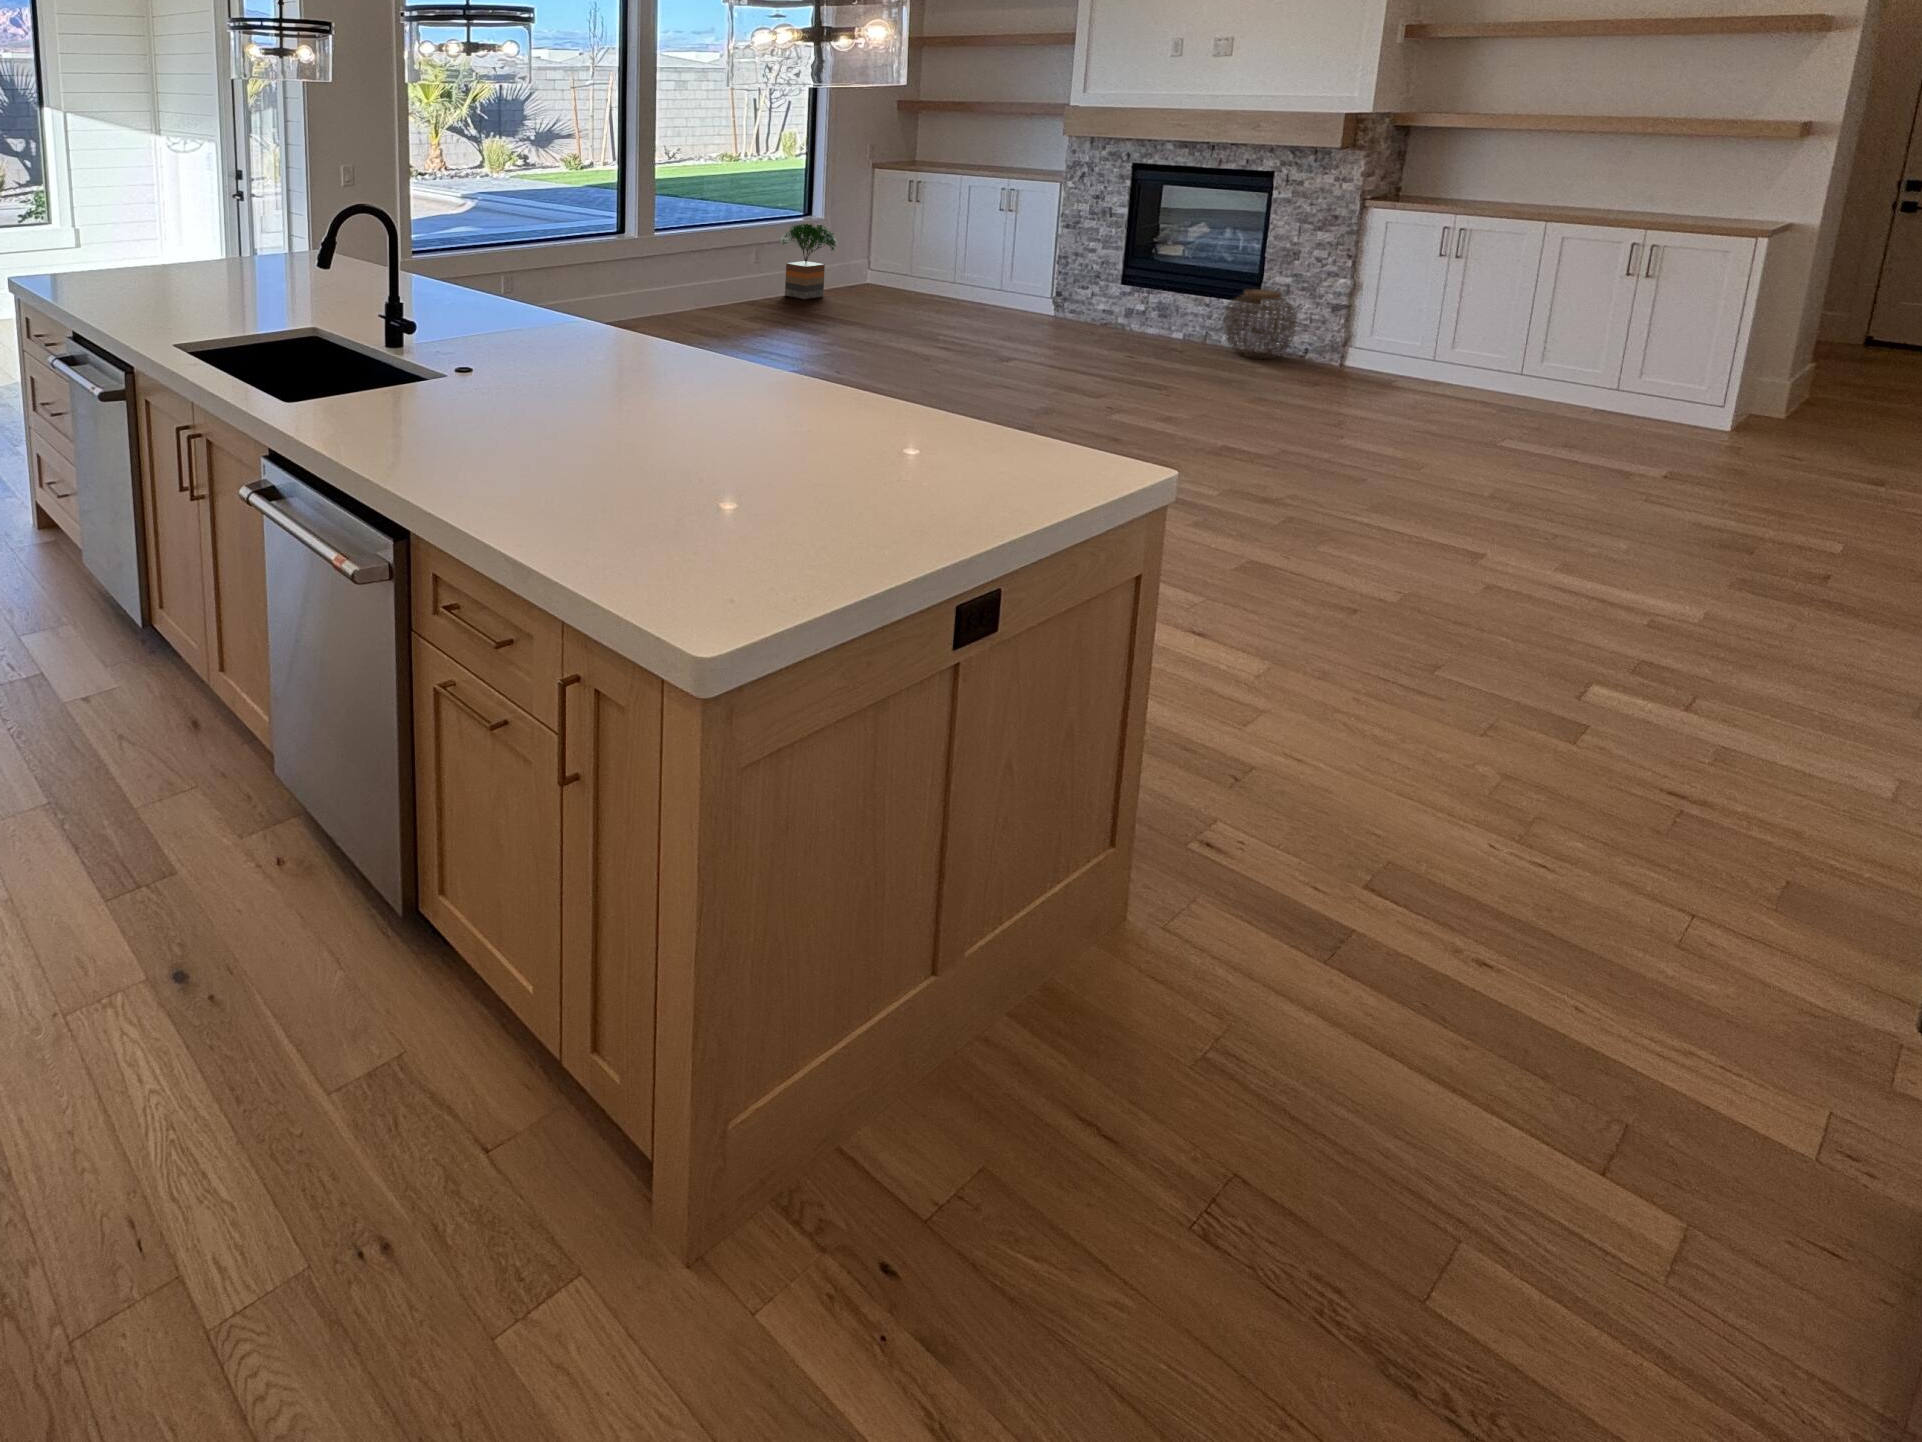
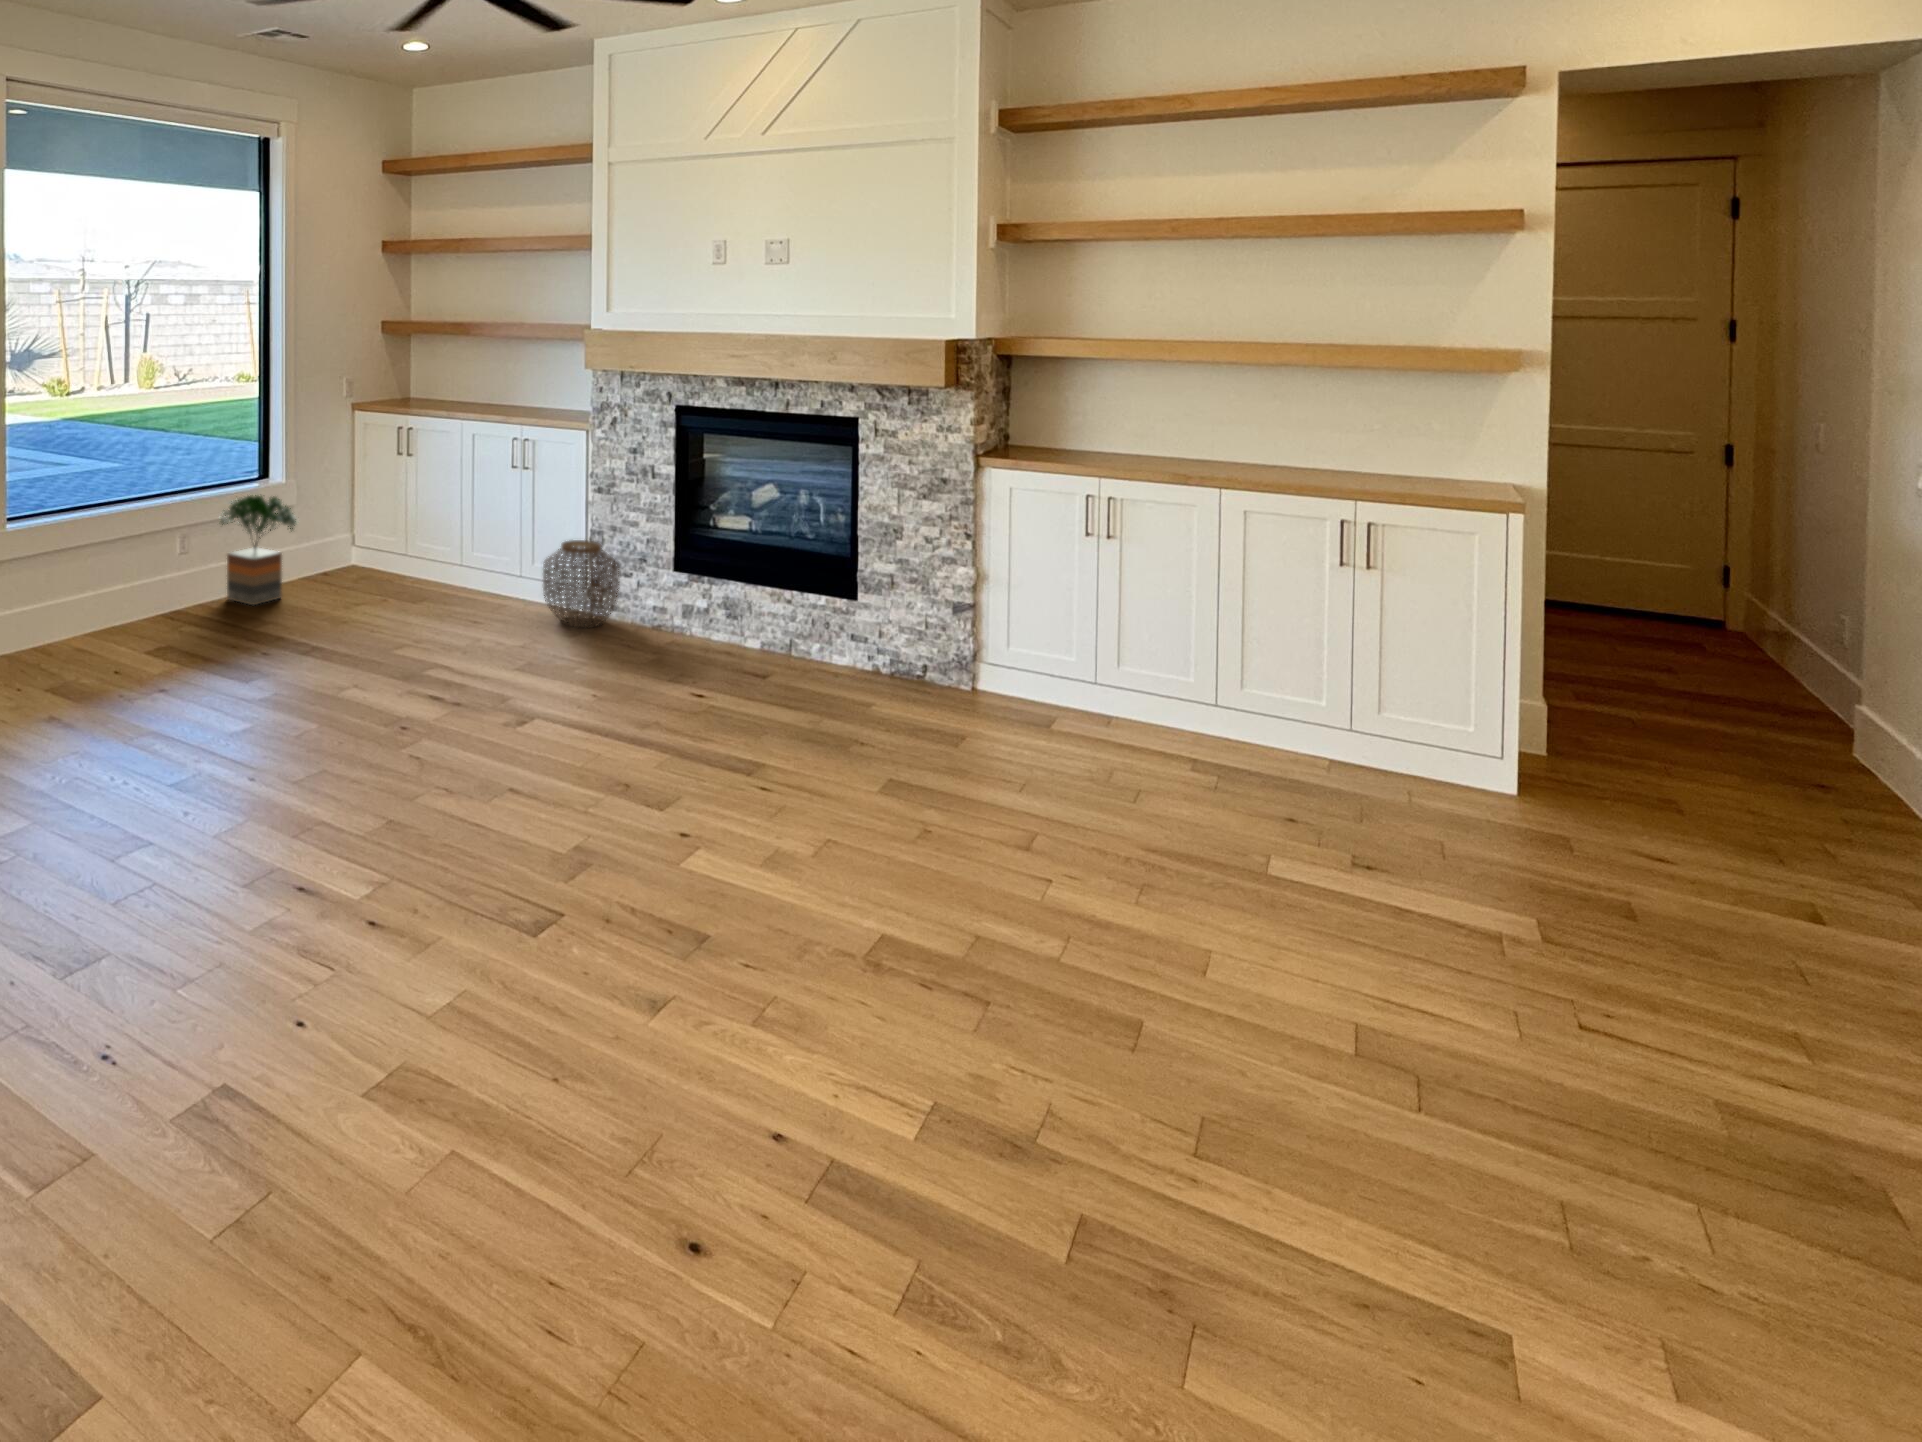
woven basket: present [1224,289,1297,359] -> present [543,540,619,628]

